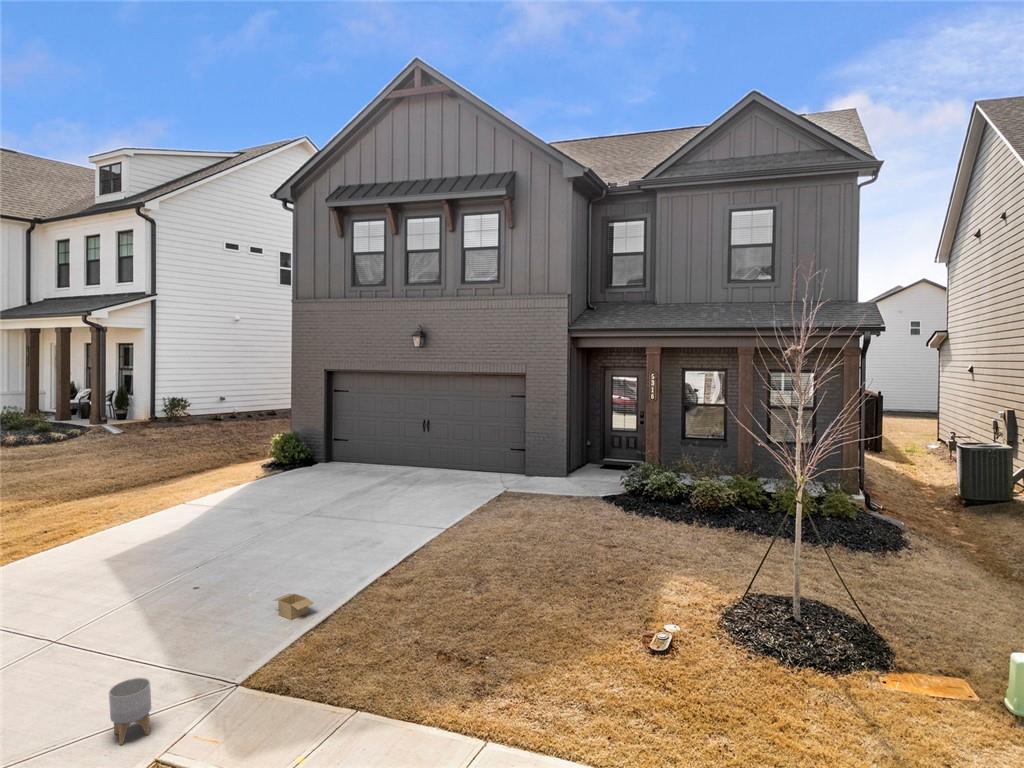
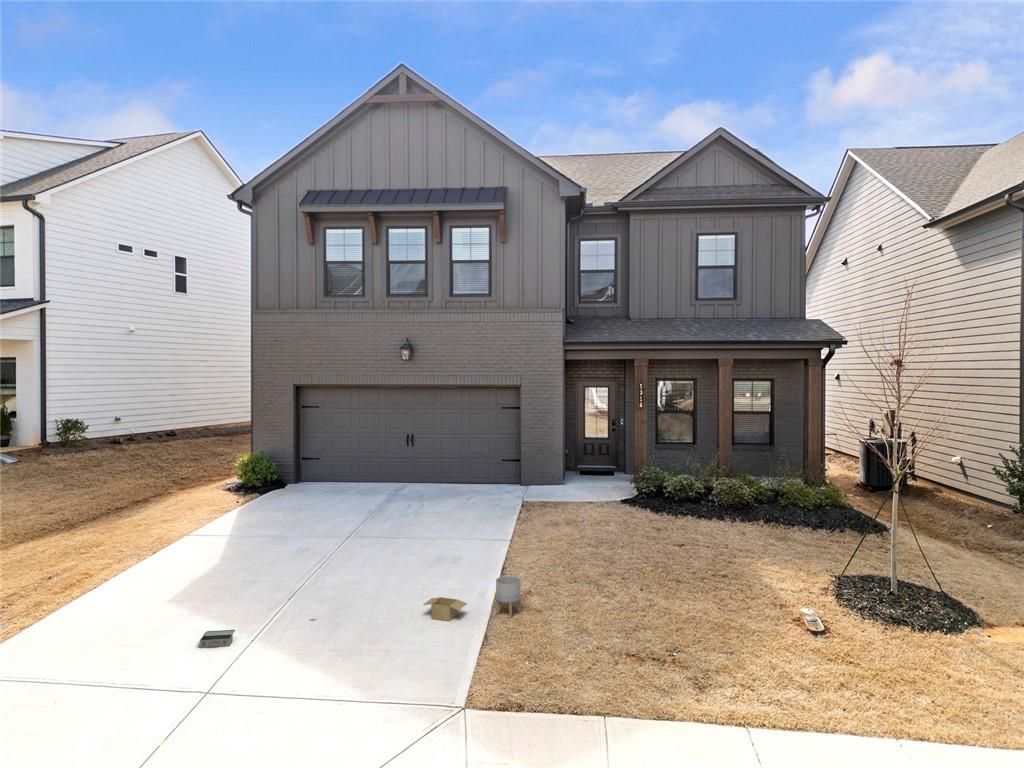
toolbox: none [59,607,98,623] -> present [200,630,235,648]
planter: present [109,678,151,745] -> present [496,576,521,618]

